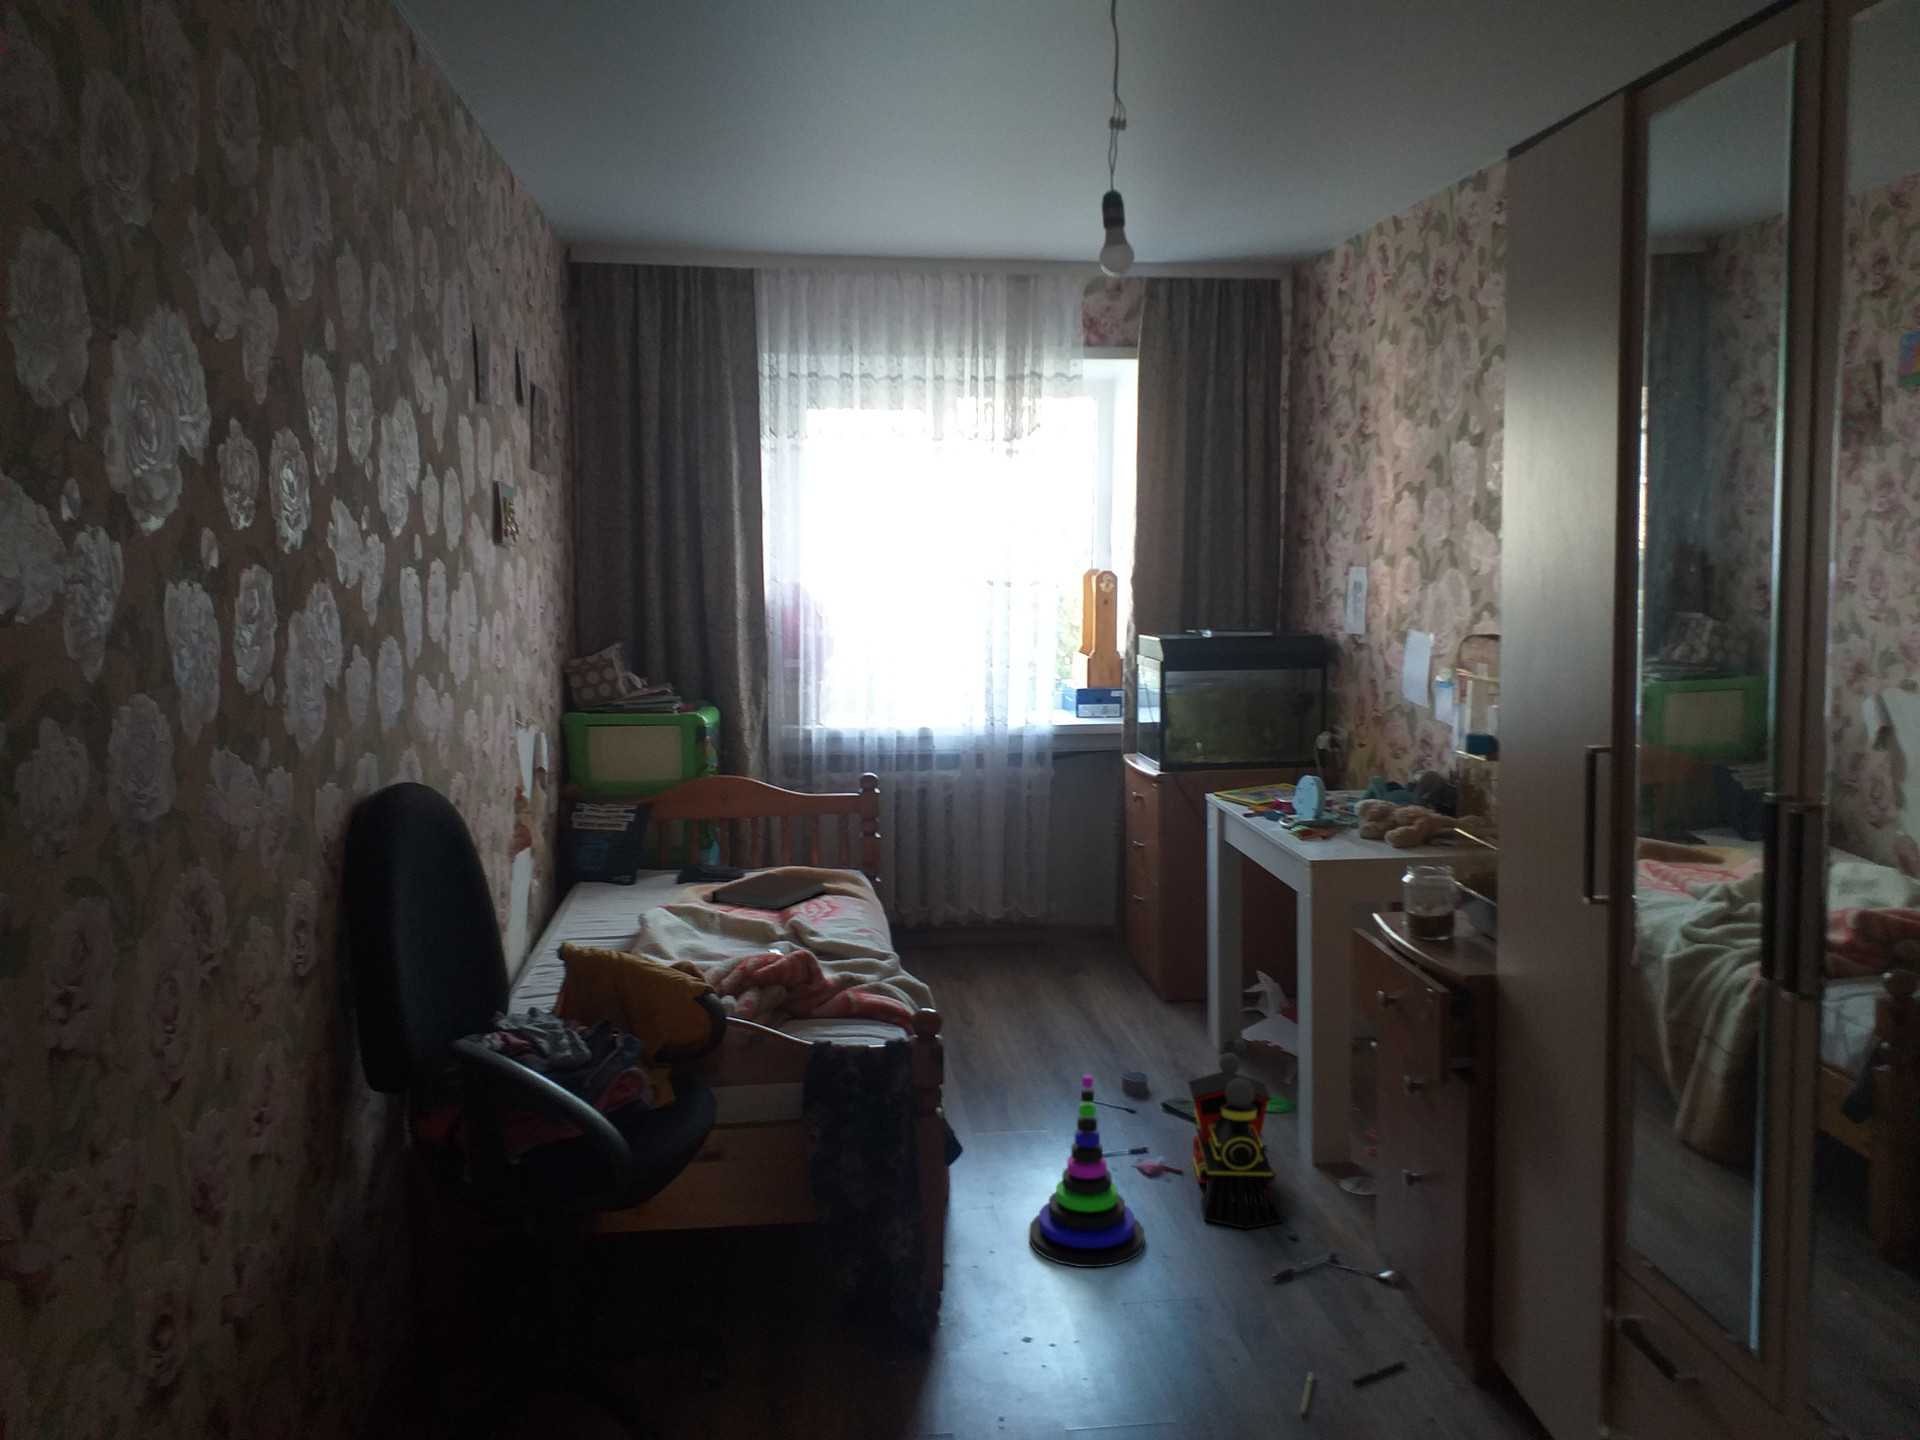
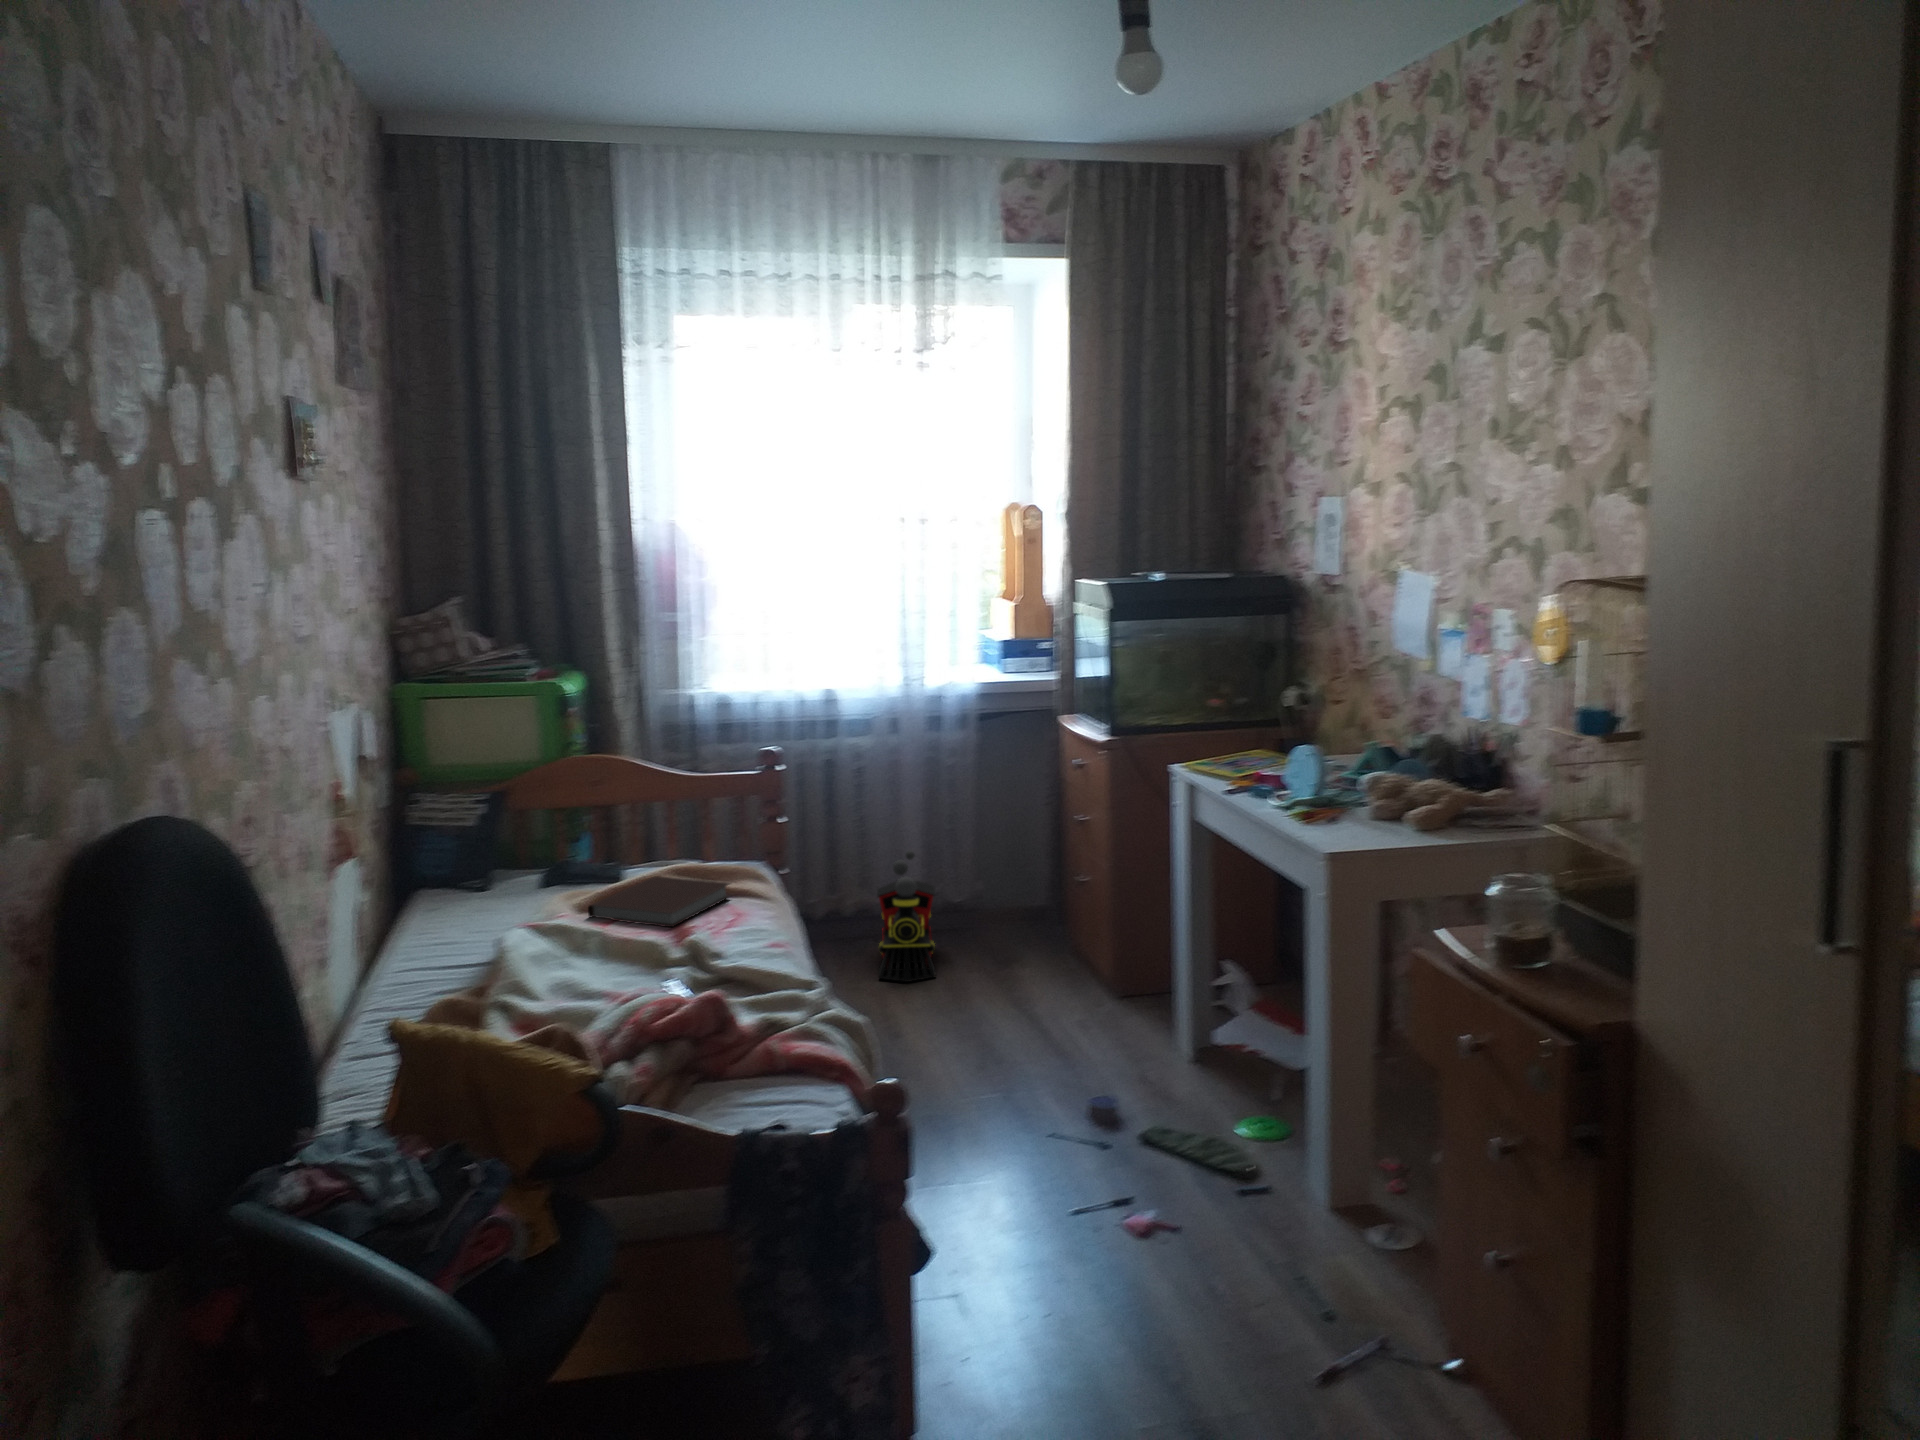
toy train: present [1189,1039,1283,1229] -> present [877,850,935,982]
stacking toy: present [1029,1075,1144,1267] -> none [1009,1138,1153,1381]

